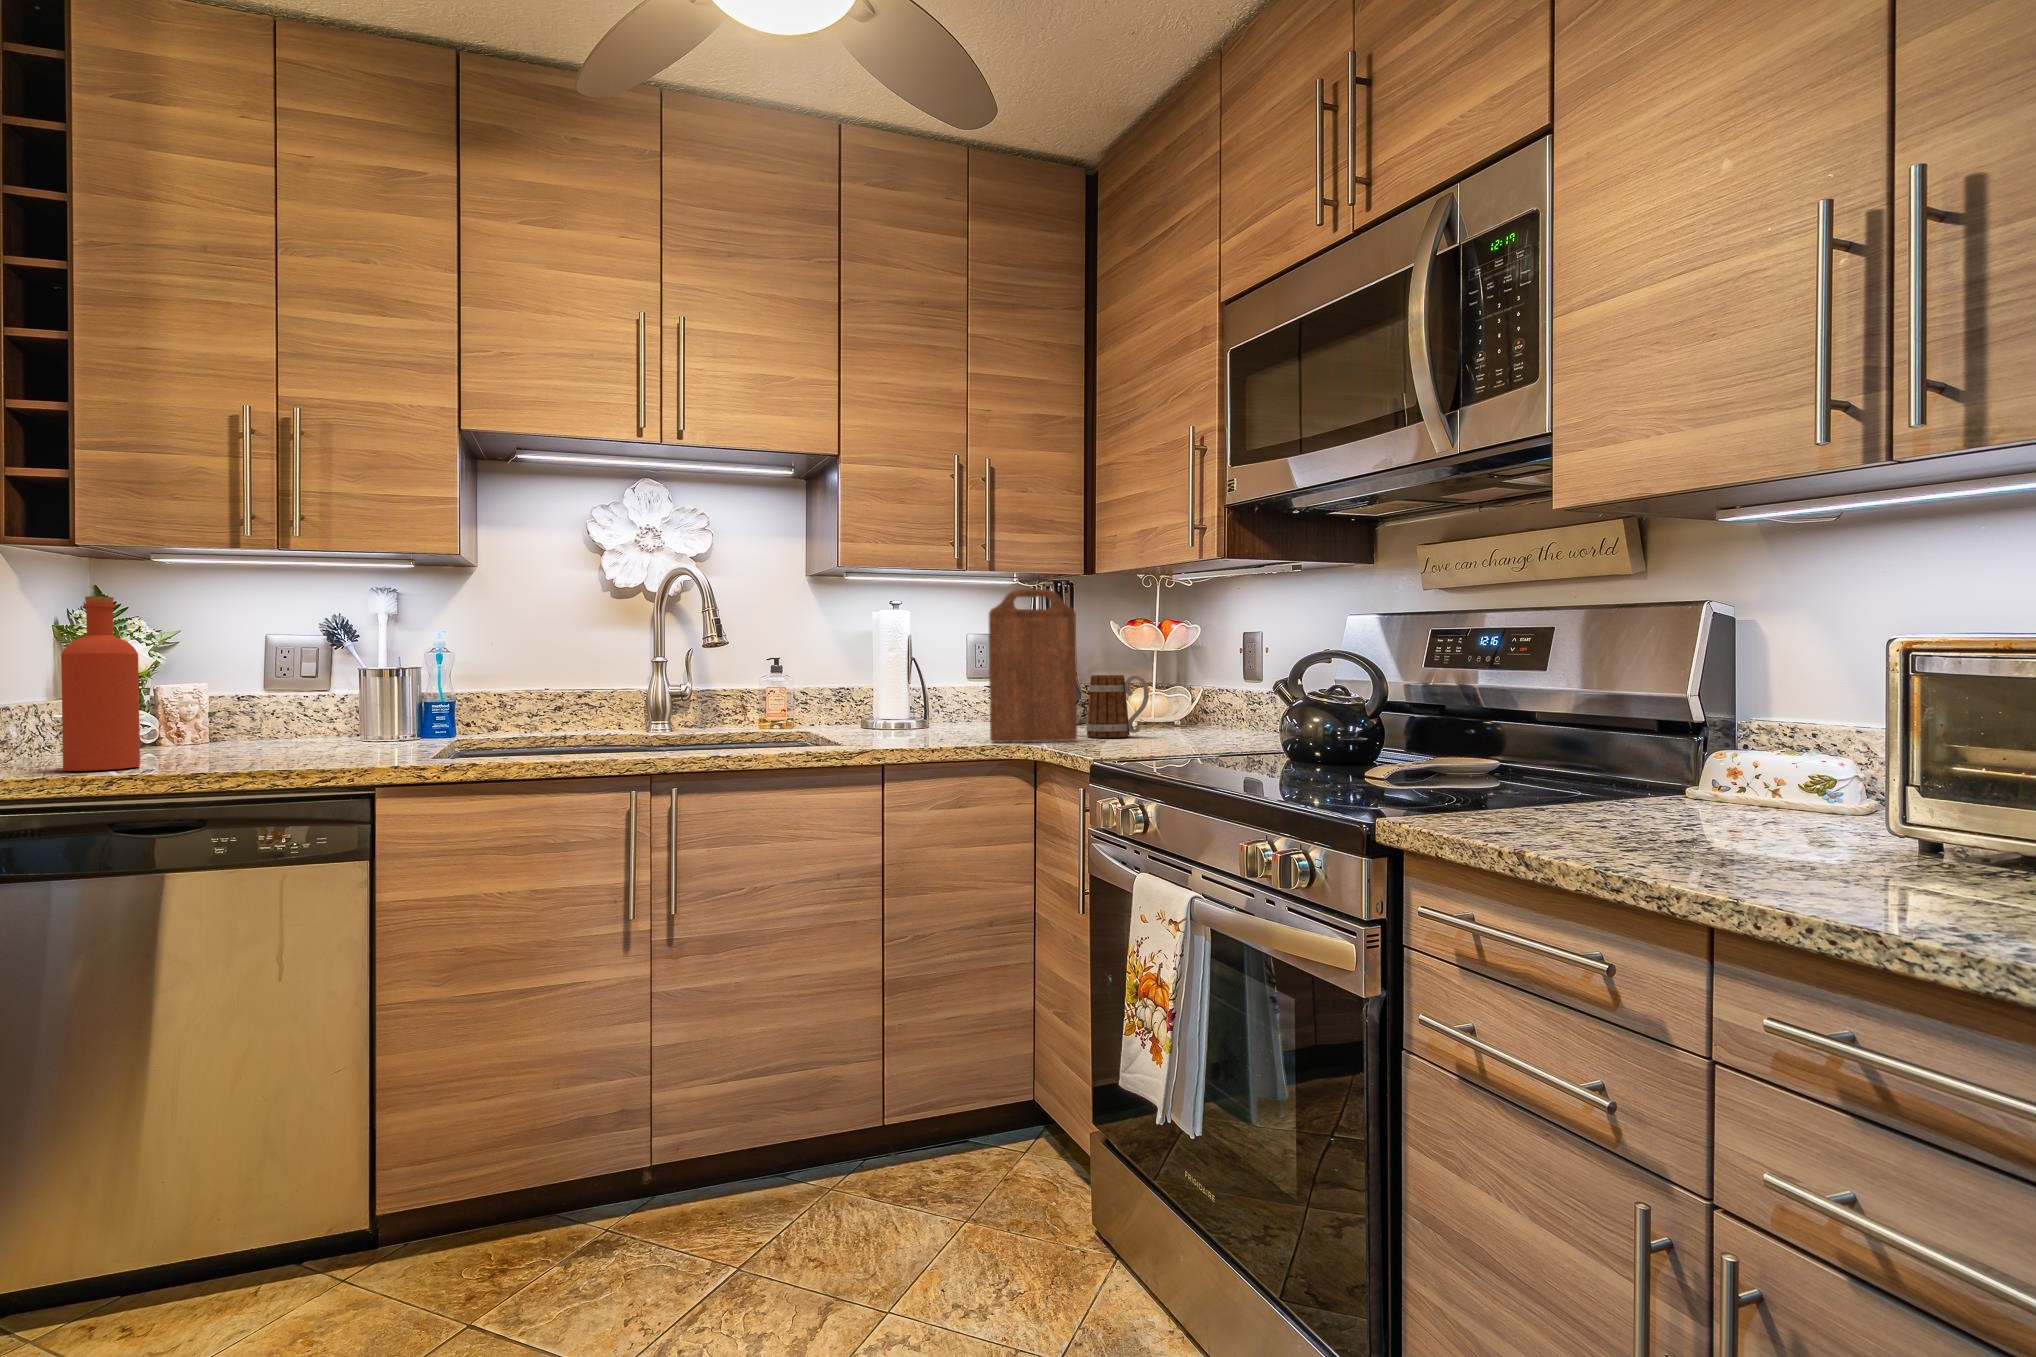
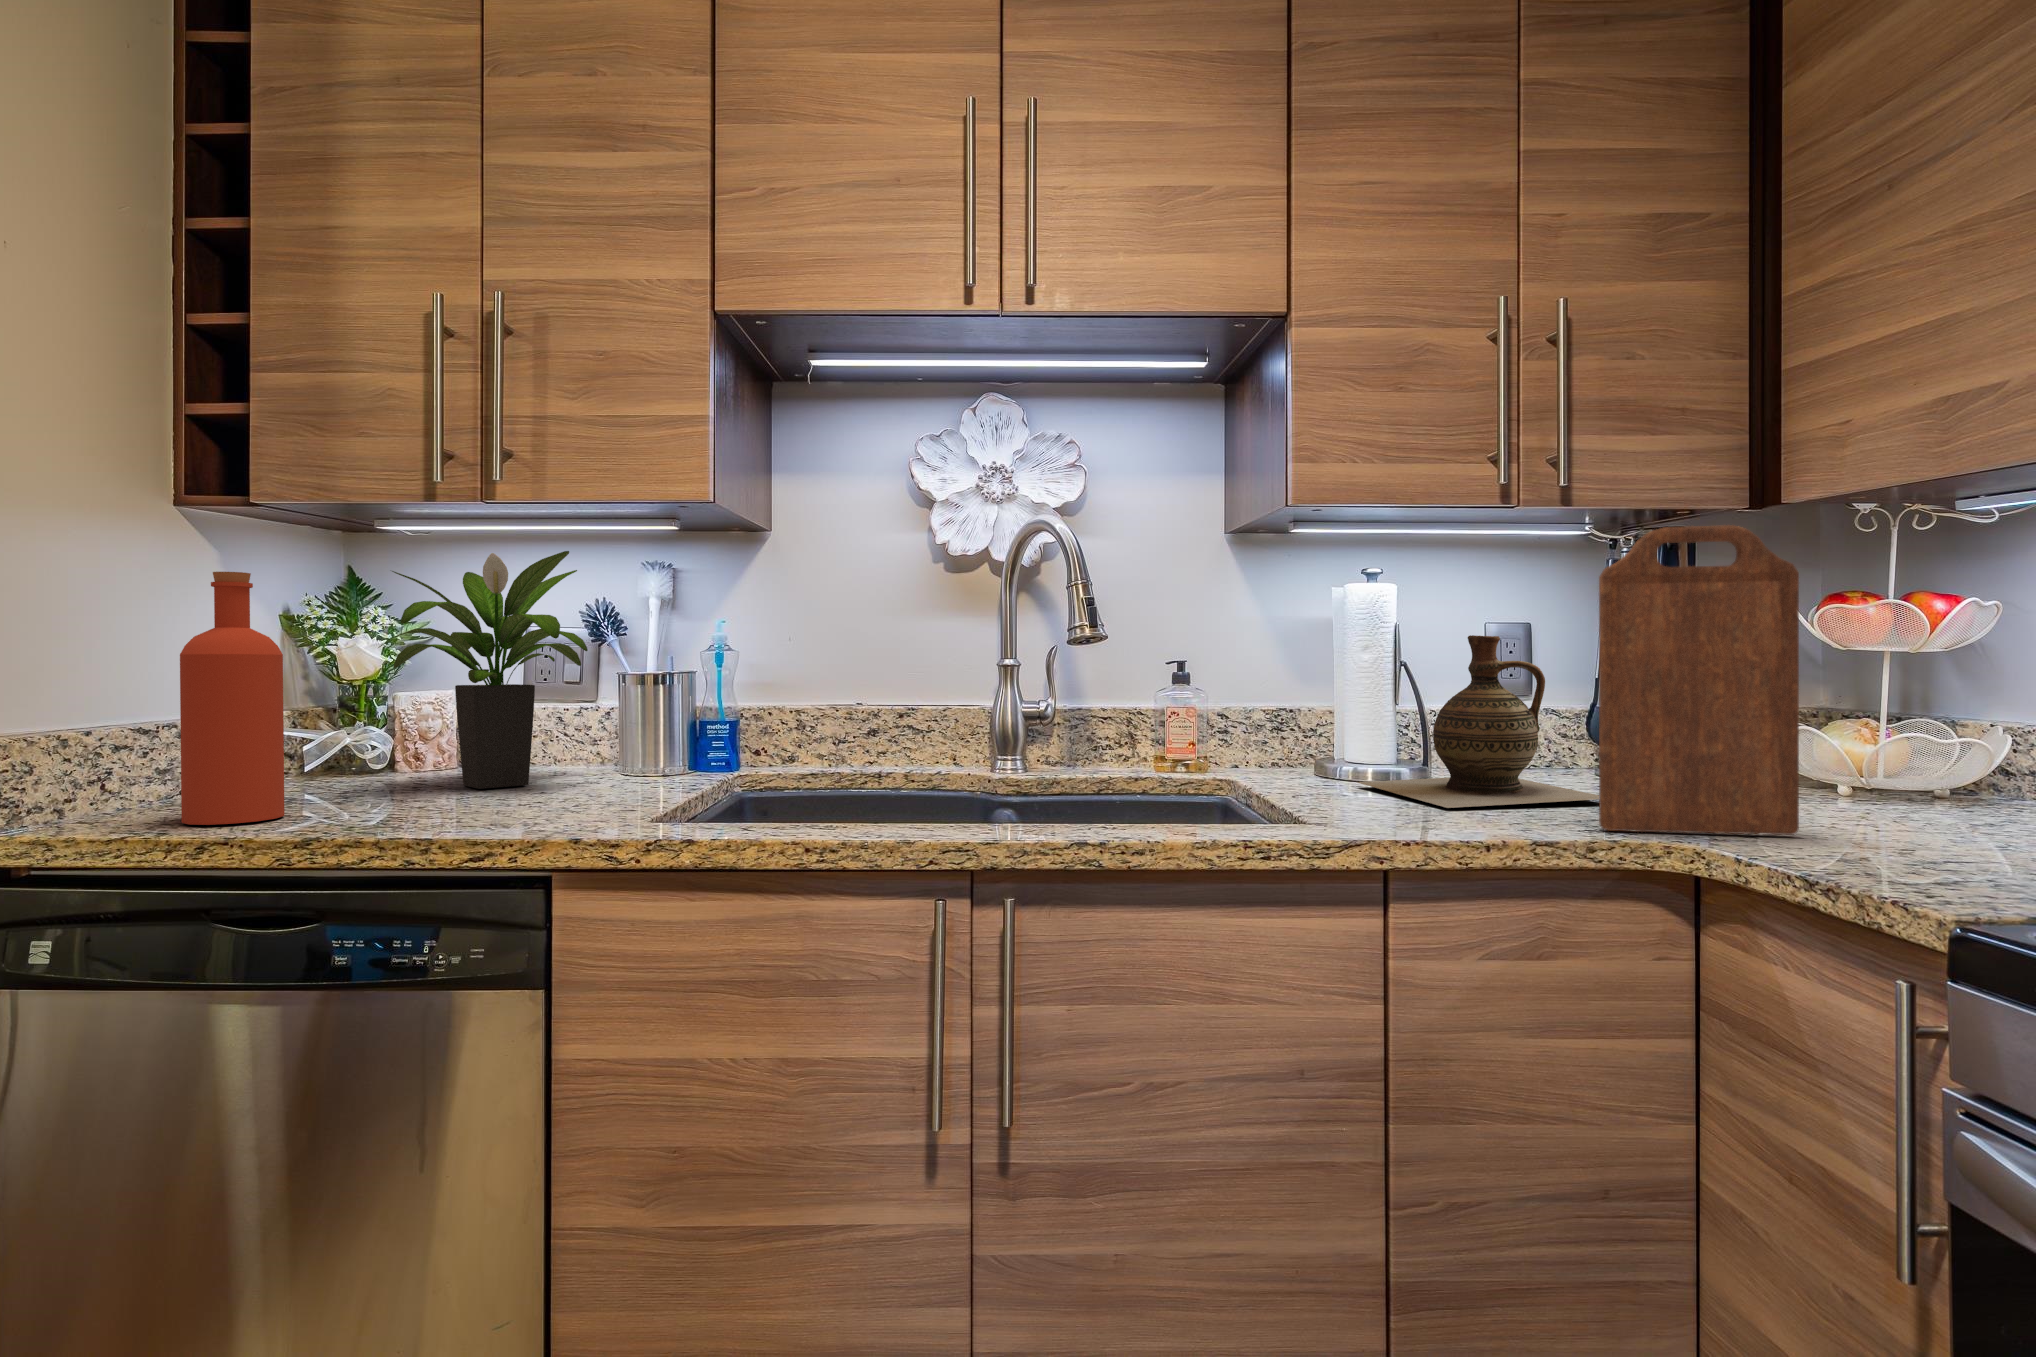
potted plant: none [178,582,351,751] -> present [379,551,588,789]
ceramic jug: none [881,643,1012,738] -> present [1357,635,1599,808]
mug: present [1086,675,1149,738] -> none [1791,698,1958,829]

